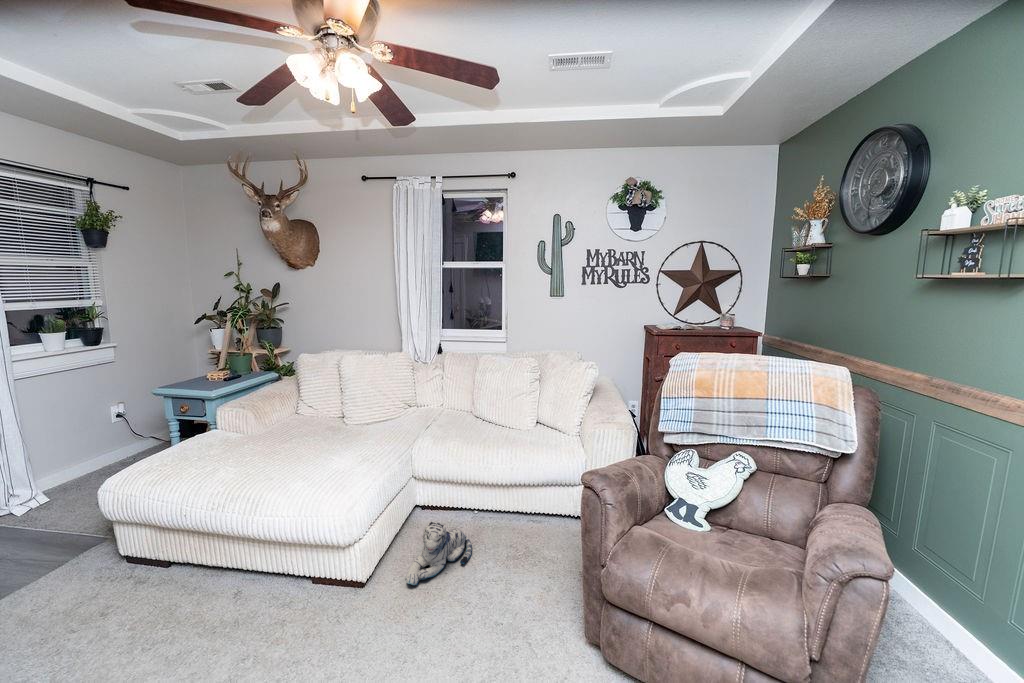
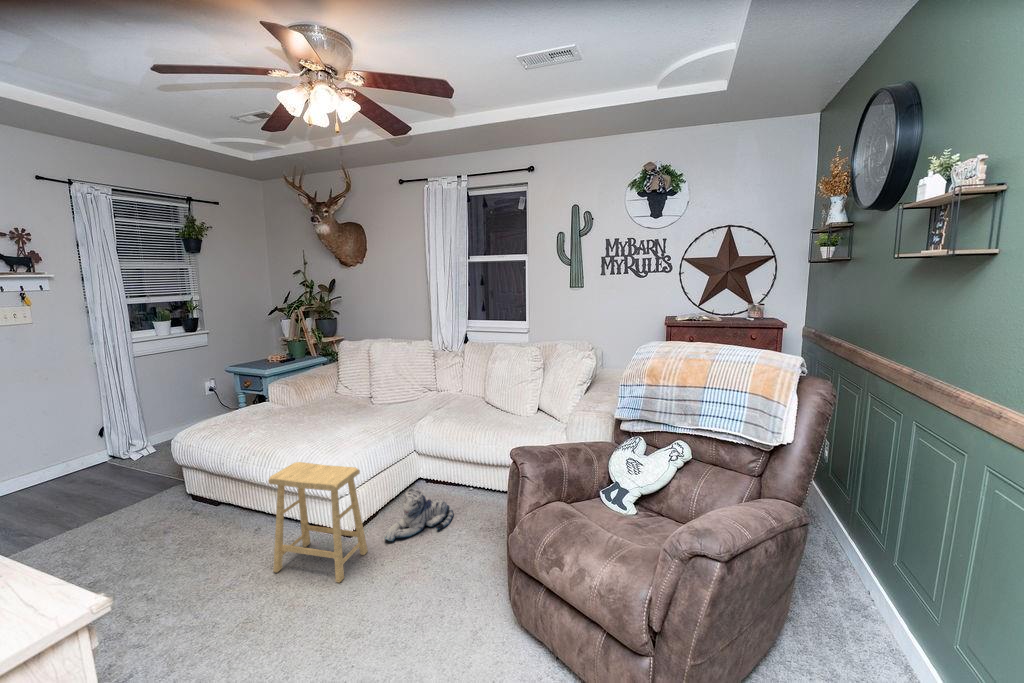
footstool: none [277,506,392,647] -> present [268,462,368,583]

